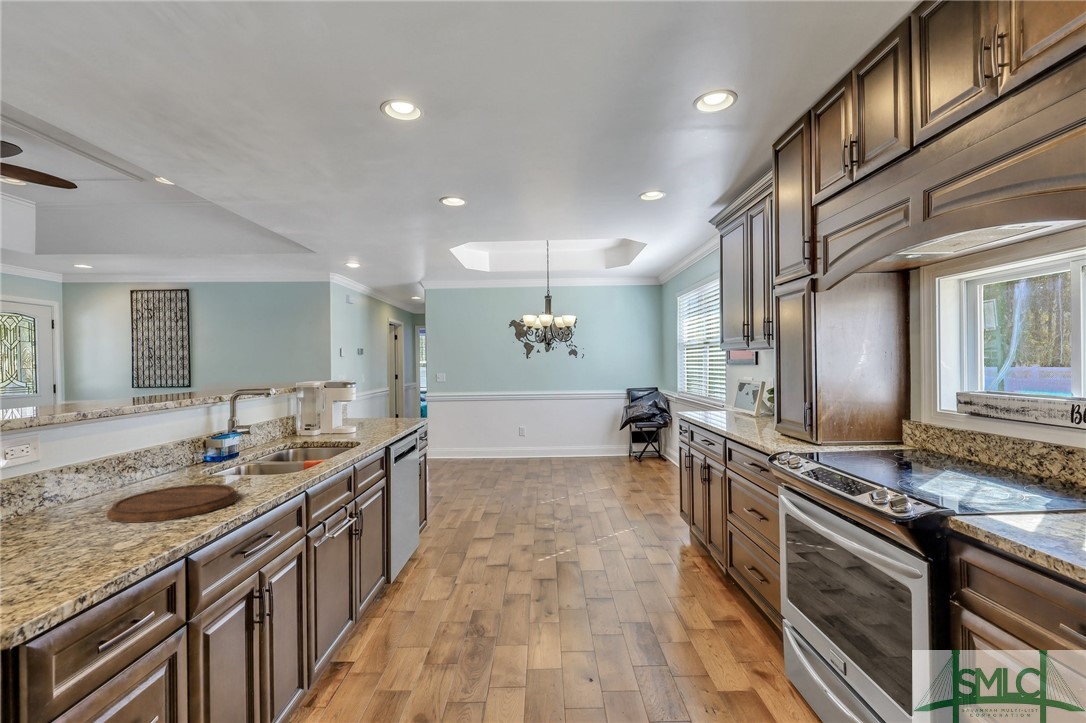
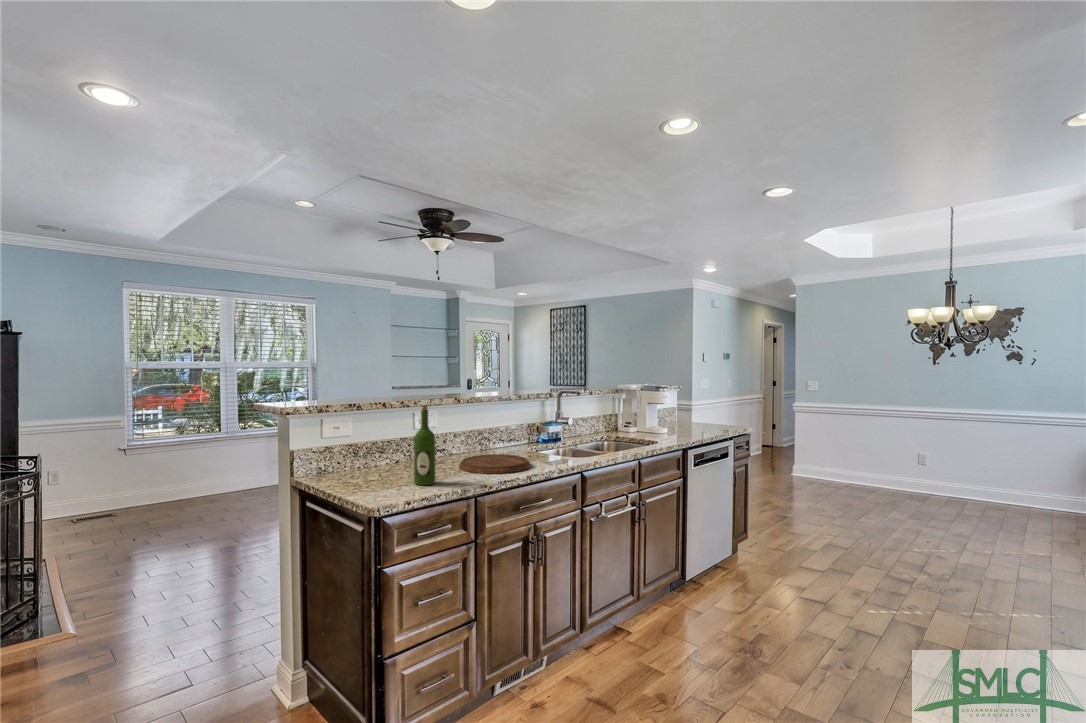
wine bottle: none [44,423,94,565] -> present [414,405,435,485]

